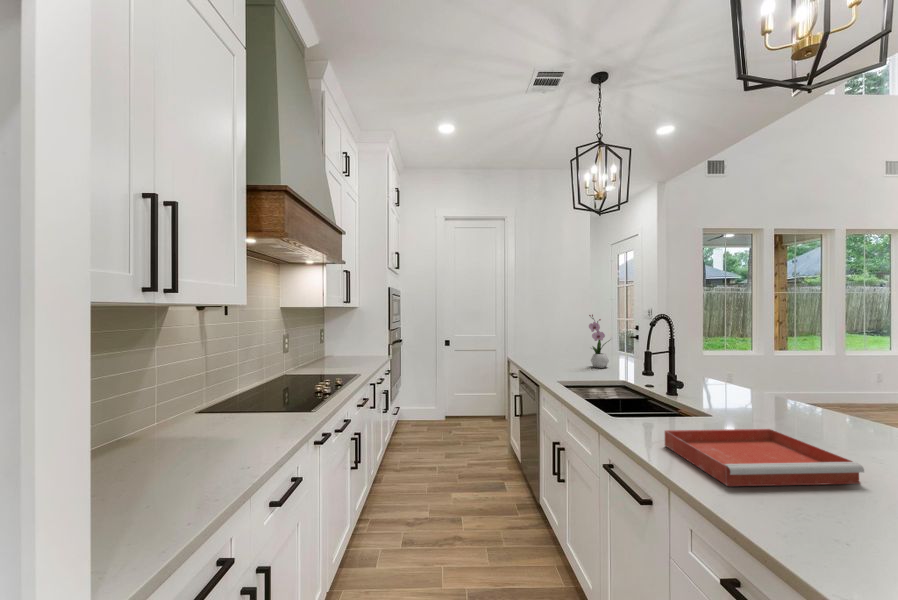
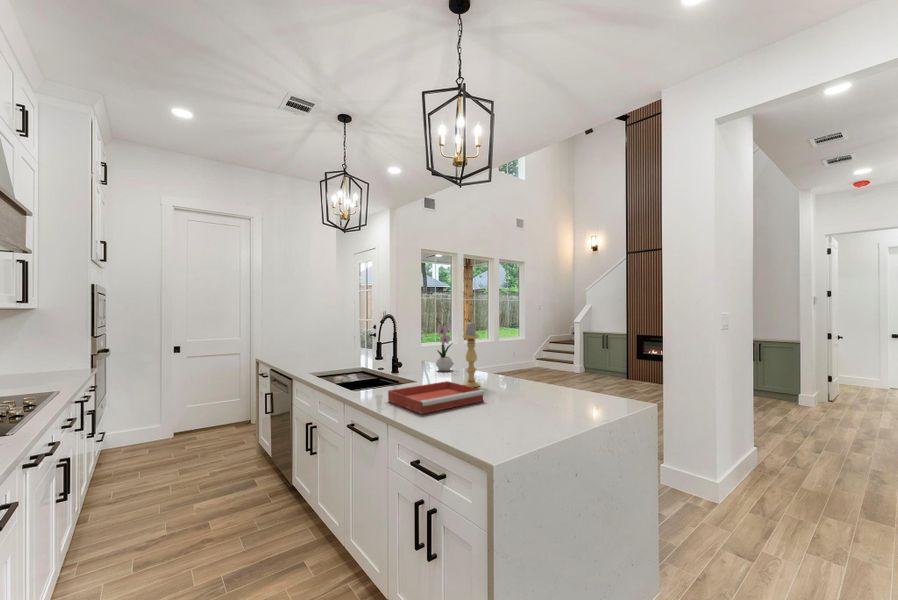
flower arrangement: present [589,315,610,368] -> present [436,318,454,371]
candle holder: none [800,334,840,447] -> present [463,322,480,387]

